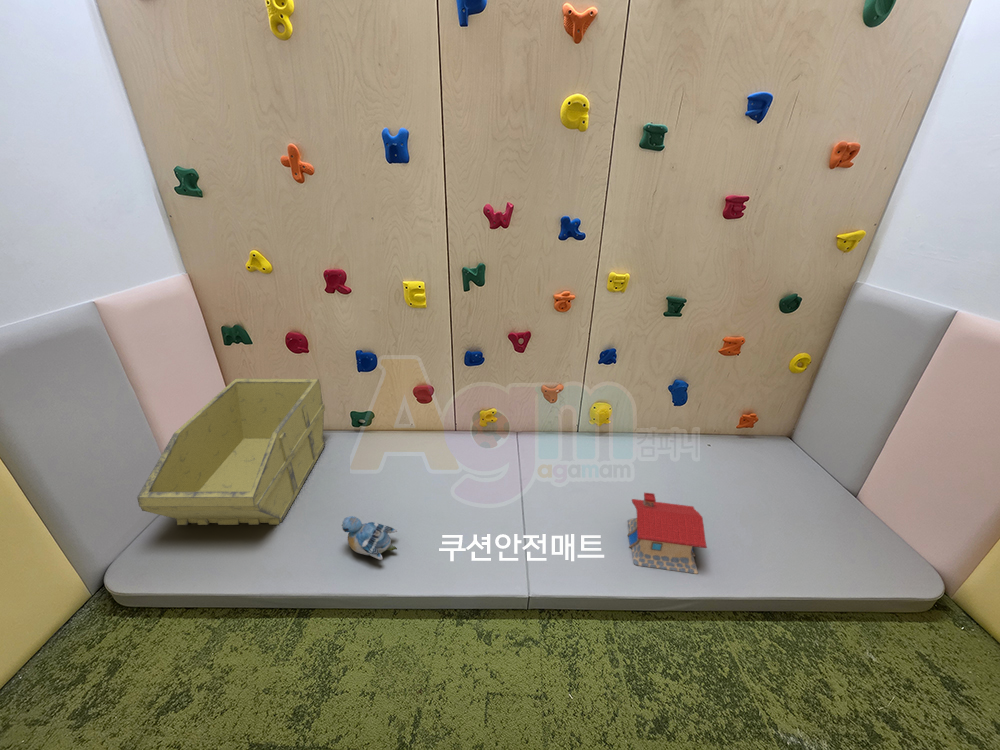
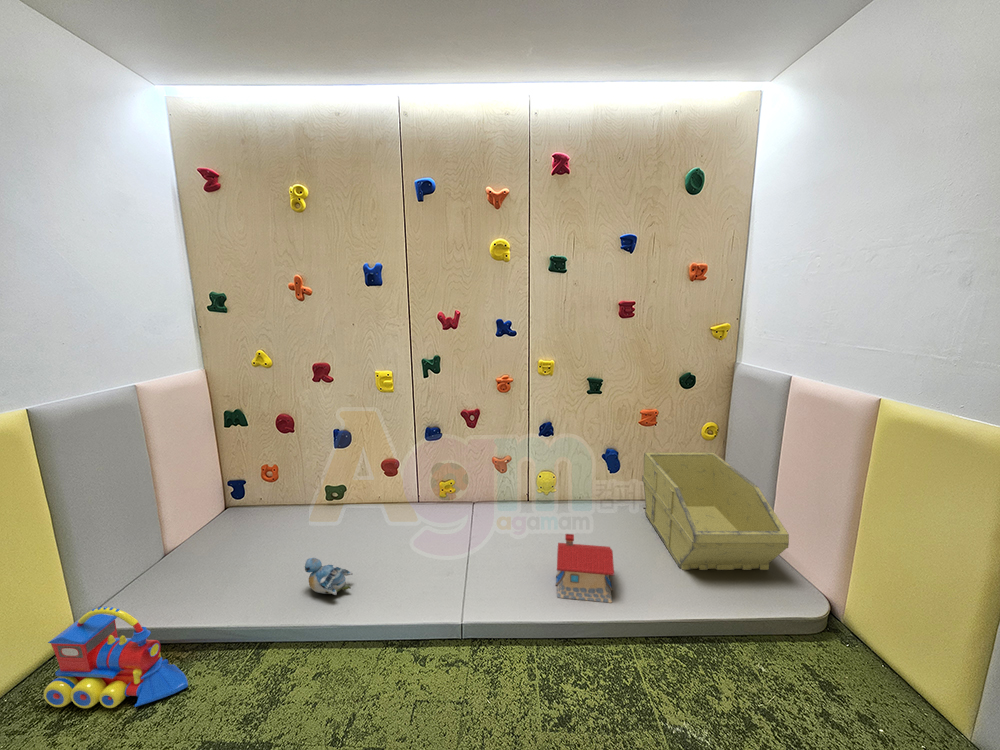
storage bin: present [137,378,325,525] -> present [642,452,789,570]
toy train: none [46,595,225,697] -> present [44,607,188,708]

